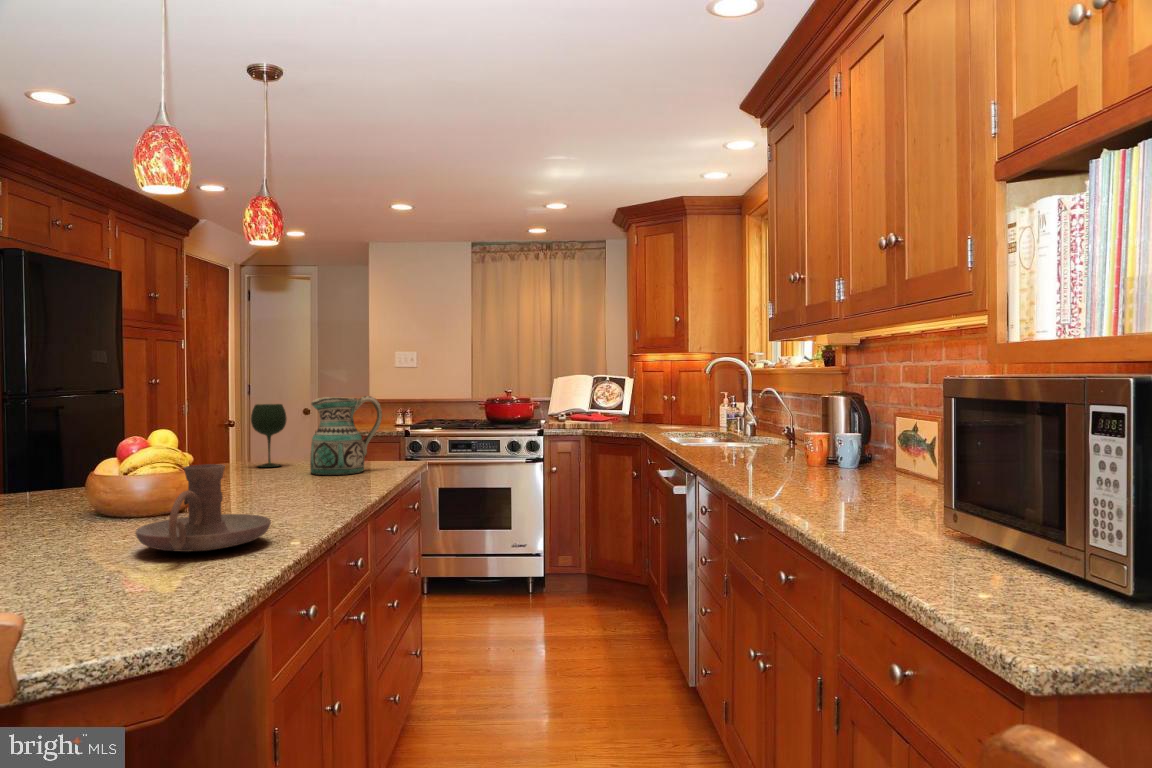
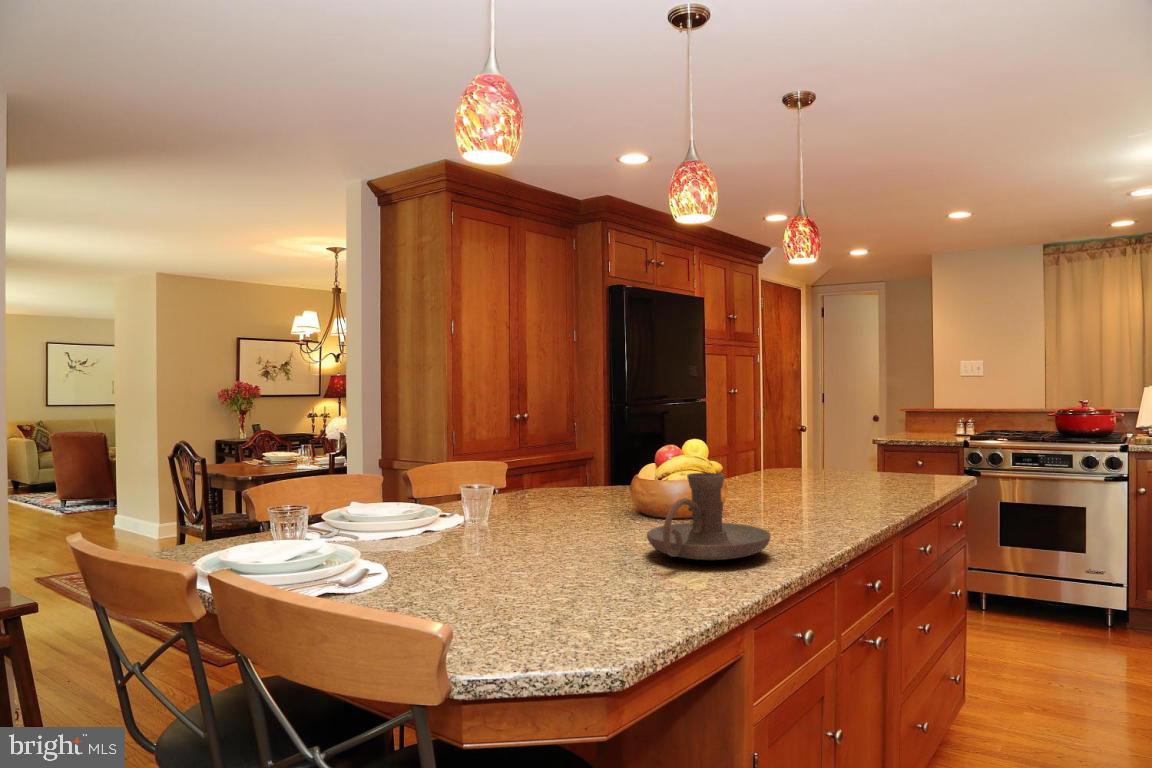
ceramic pitcher: present [310,396,382,475] -> none [847,405,926,488]
wine glass: present [251,404,287,467] -> none [794,414,827,475]

